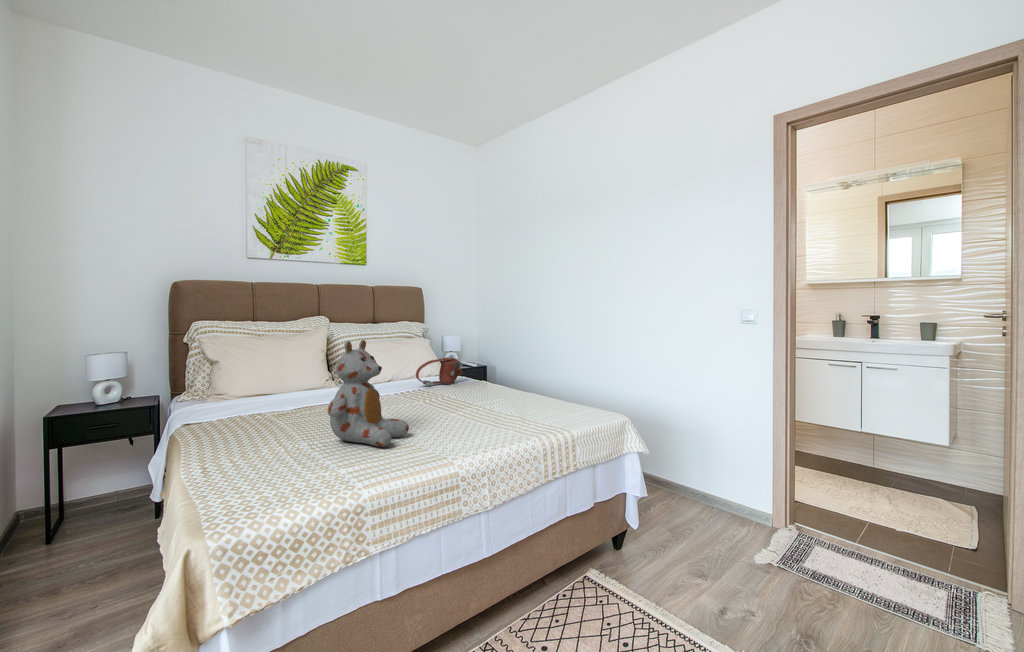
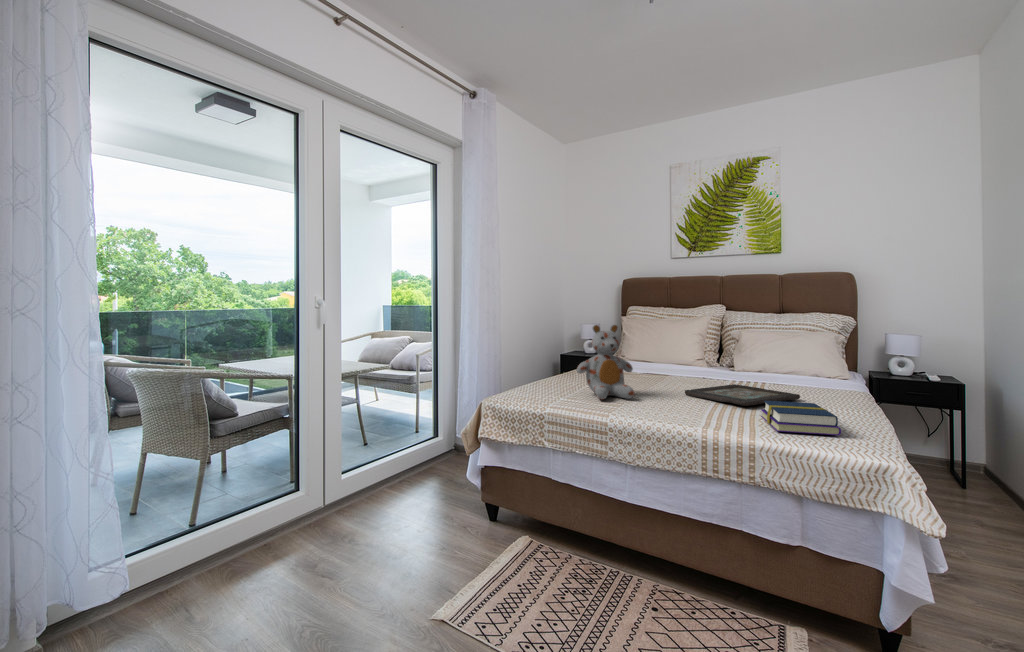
handbag: present [416,357,463,386] -> none [763,352,835,383]
decorative tray: none [420,395,499,416] -> present [685,384,800,406]
book: none [521,398,593,427] -> present [761,401,841,435]

